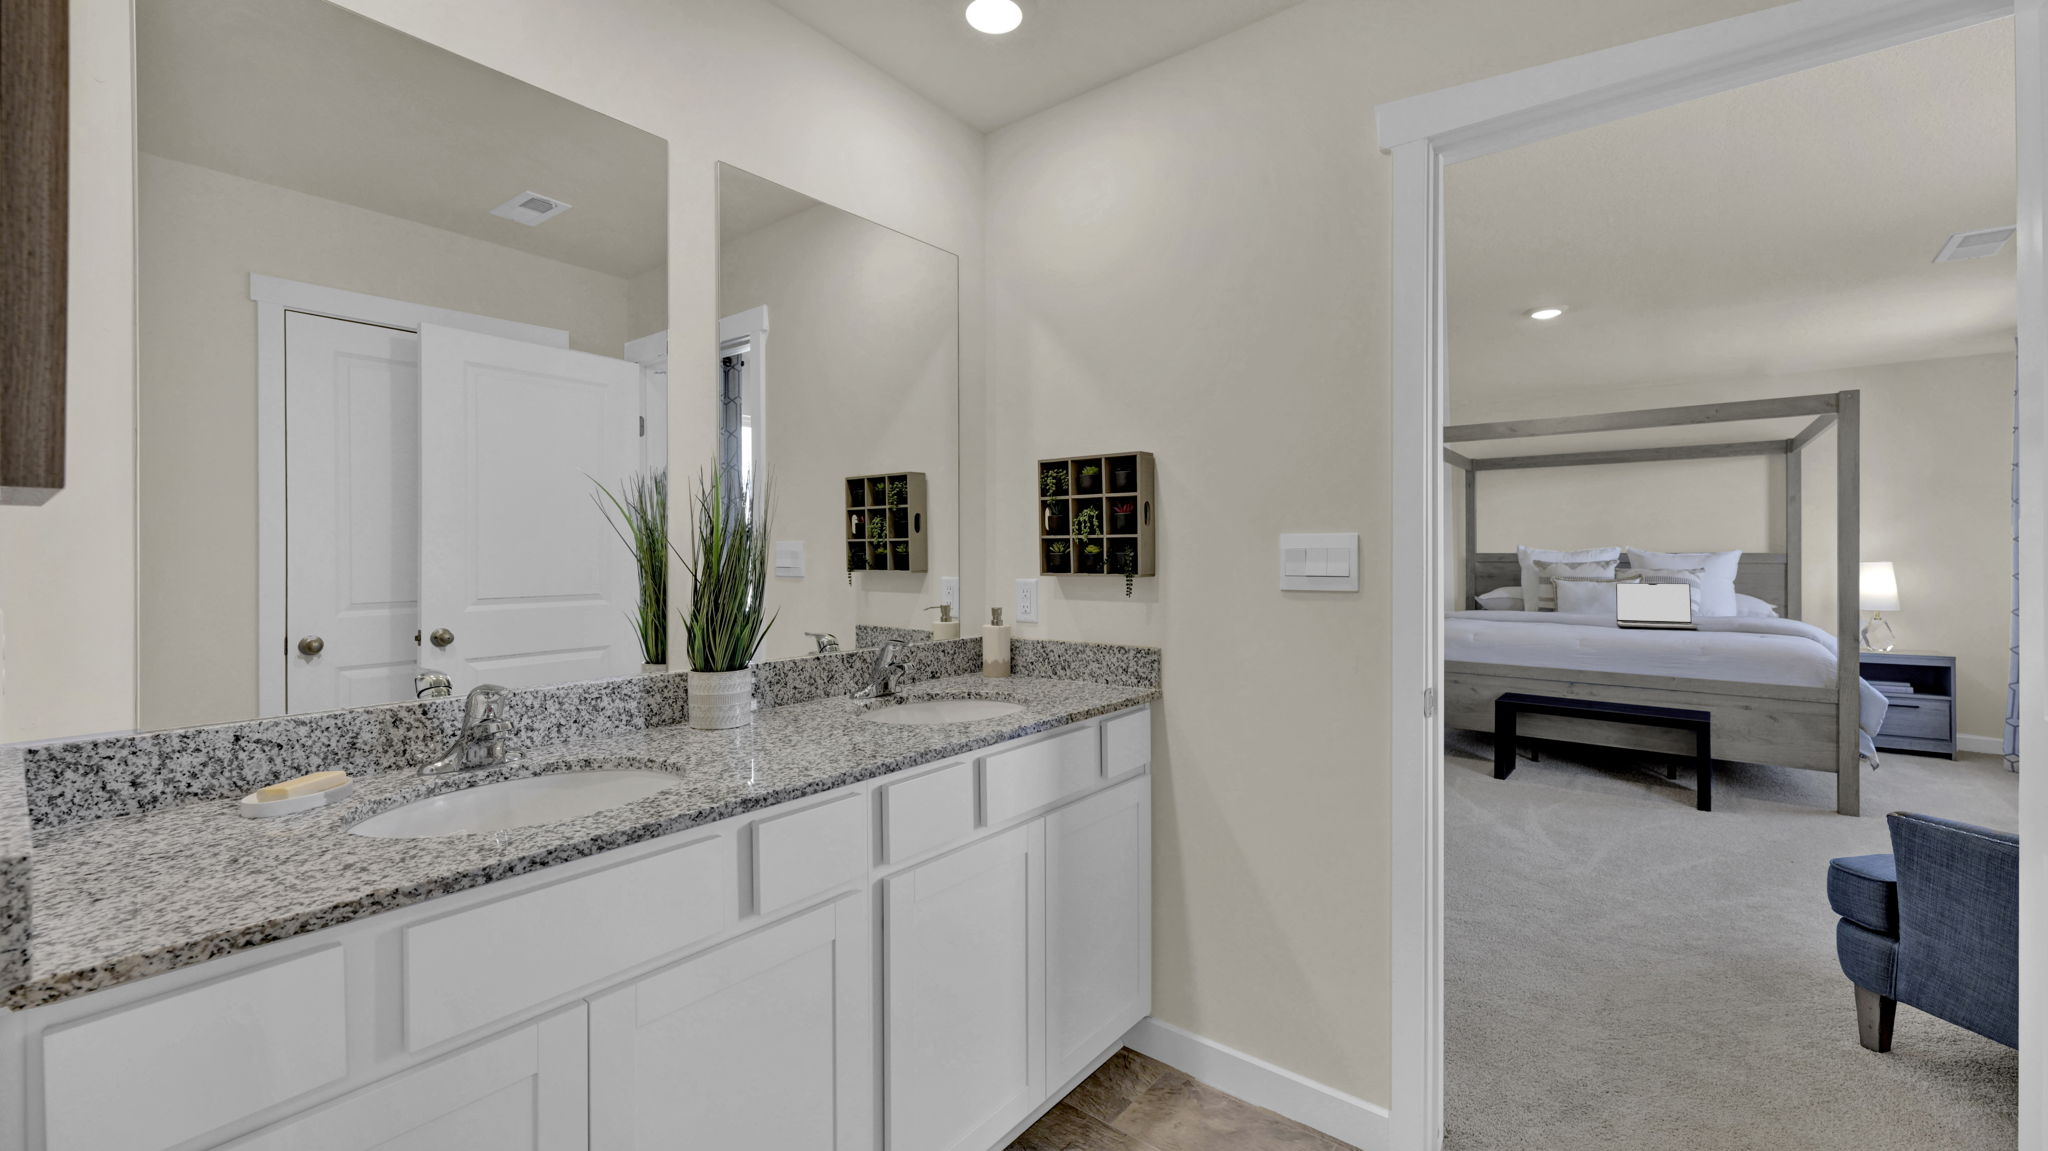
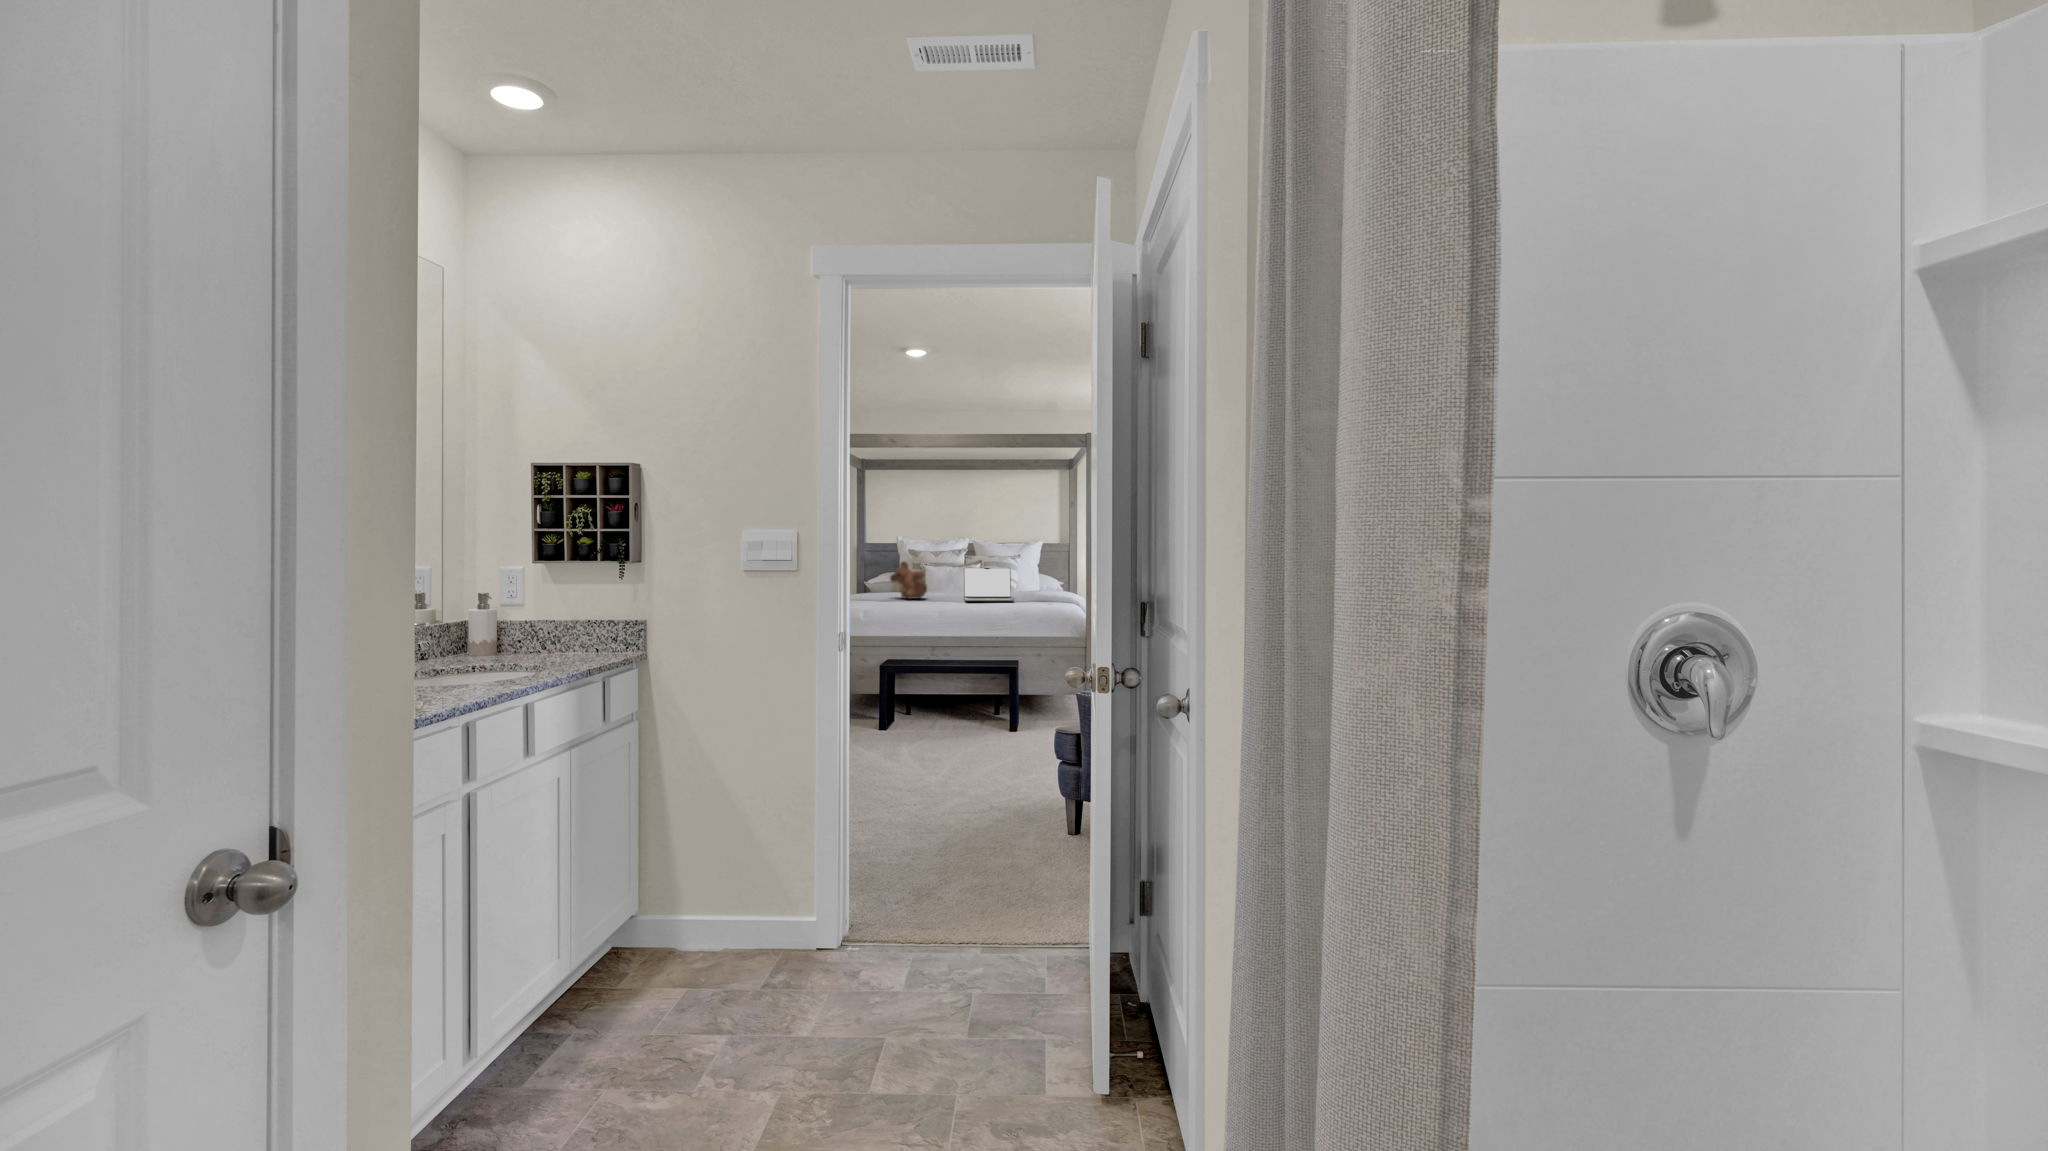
teddy bear: none [1509,574,1561,621] -> present [890,561,927,599]

